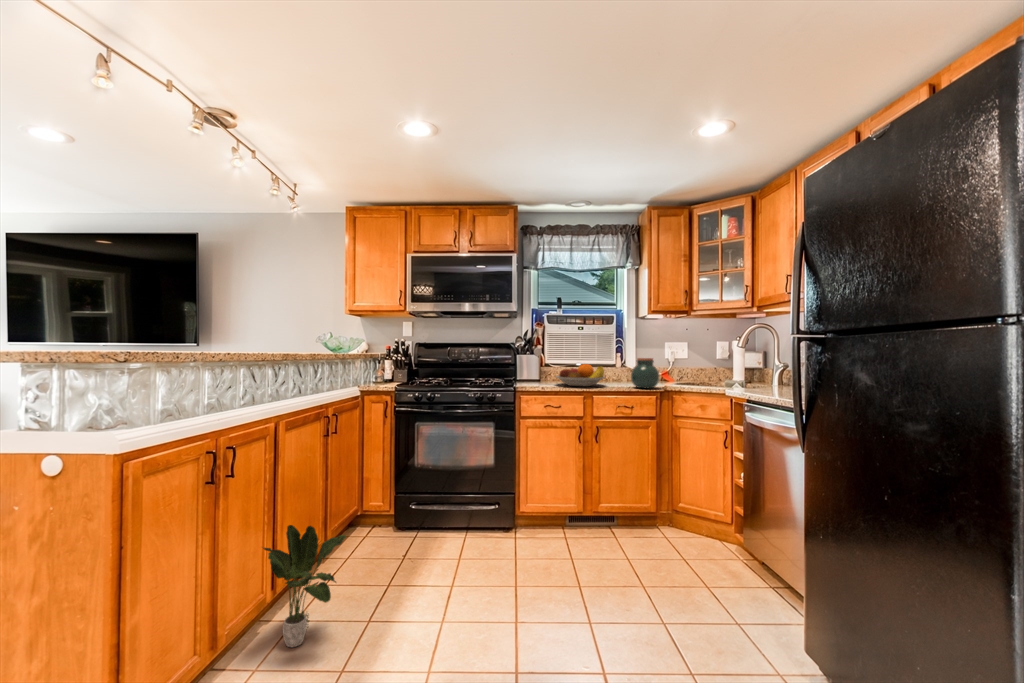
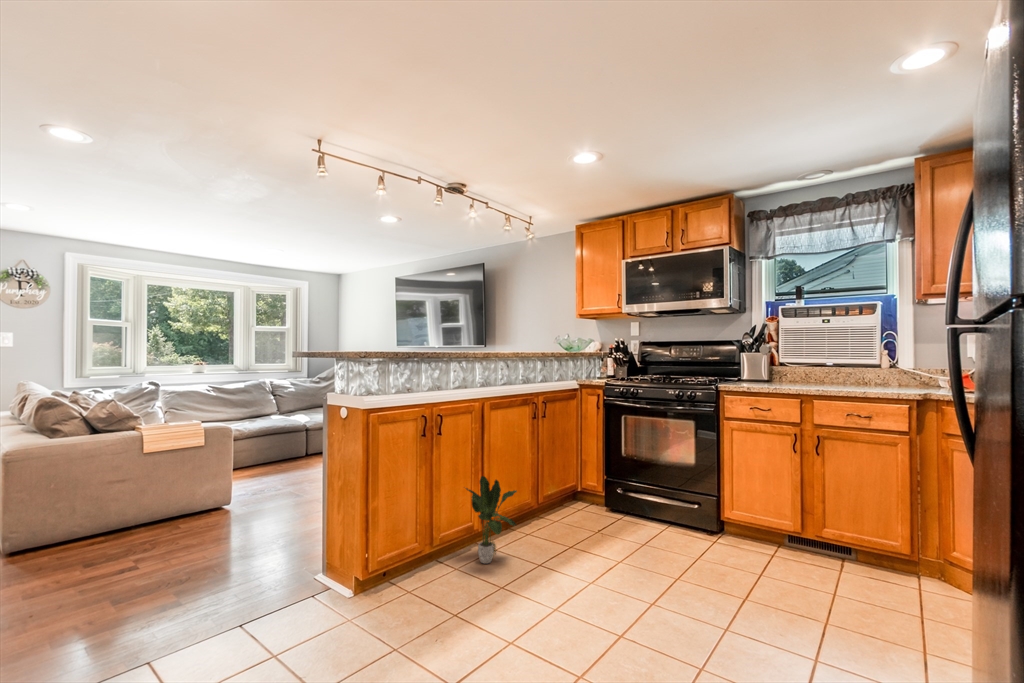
jar: present [631,358,660,388] -> none [870,355,914,393]
fruit bowl: present [555,364,605,386] -> none [771,363,839,388]

